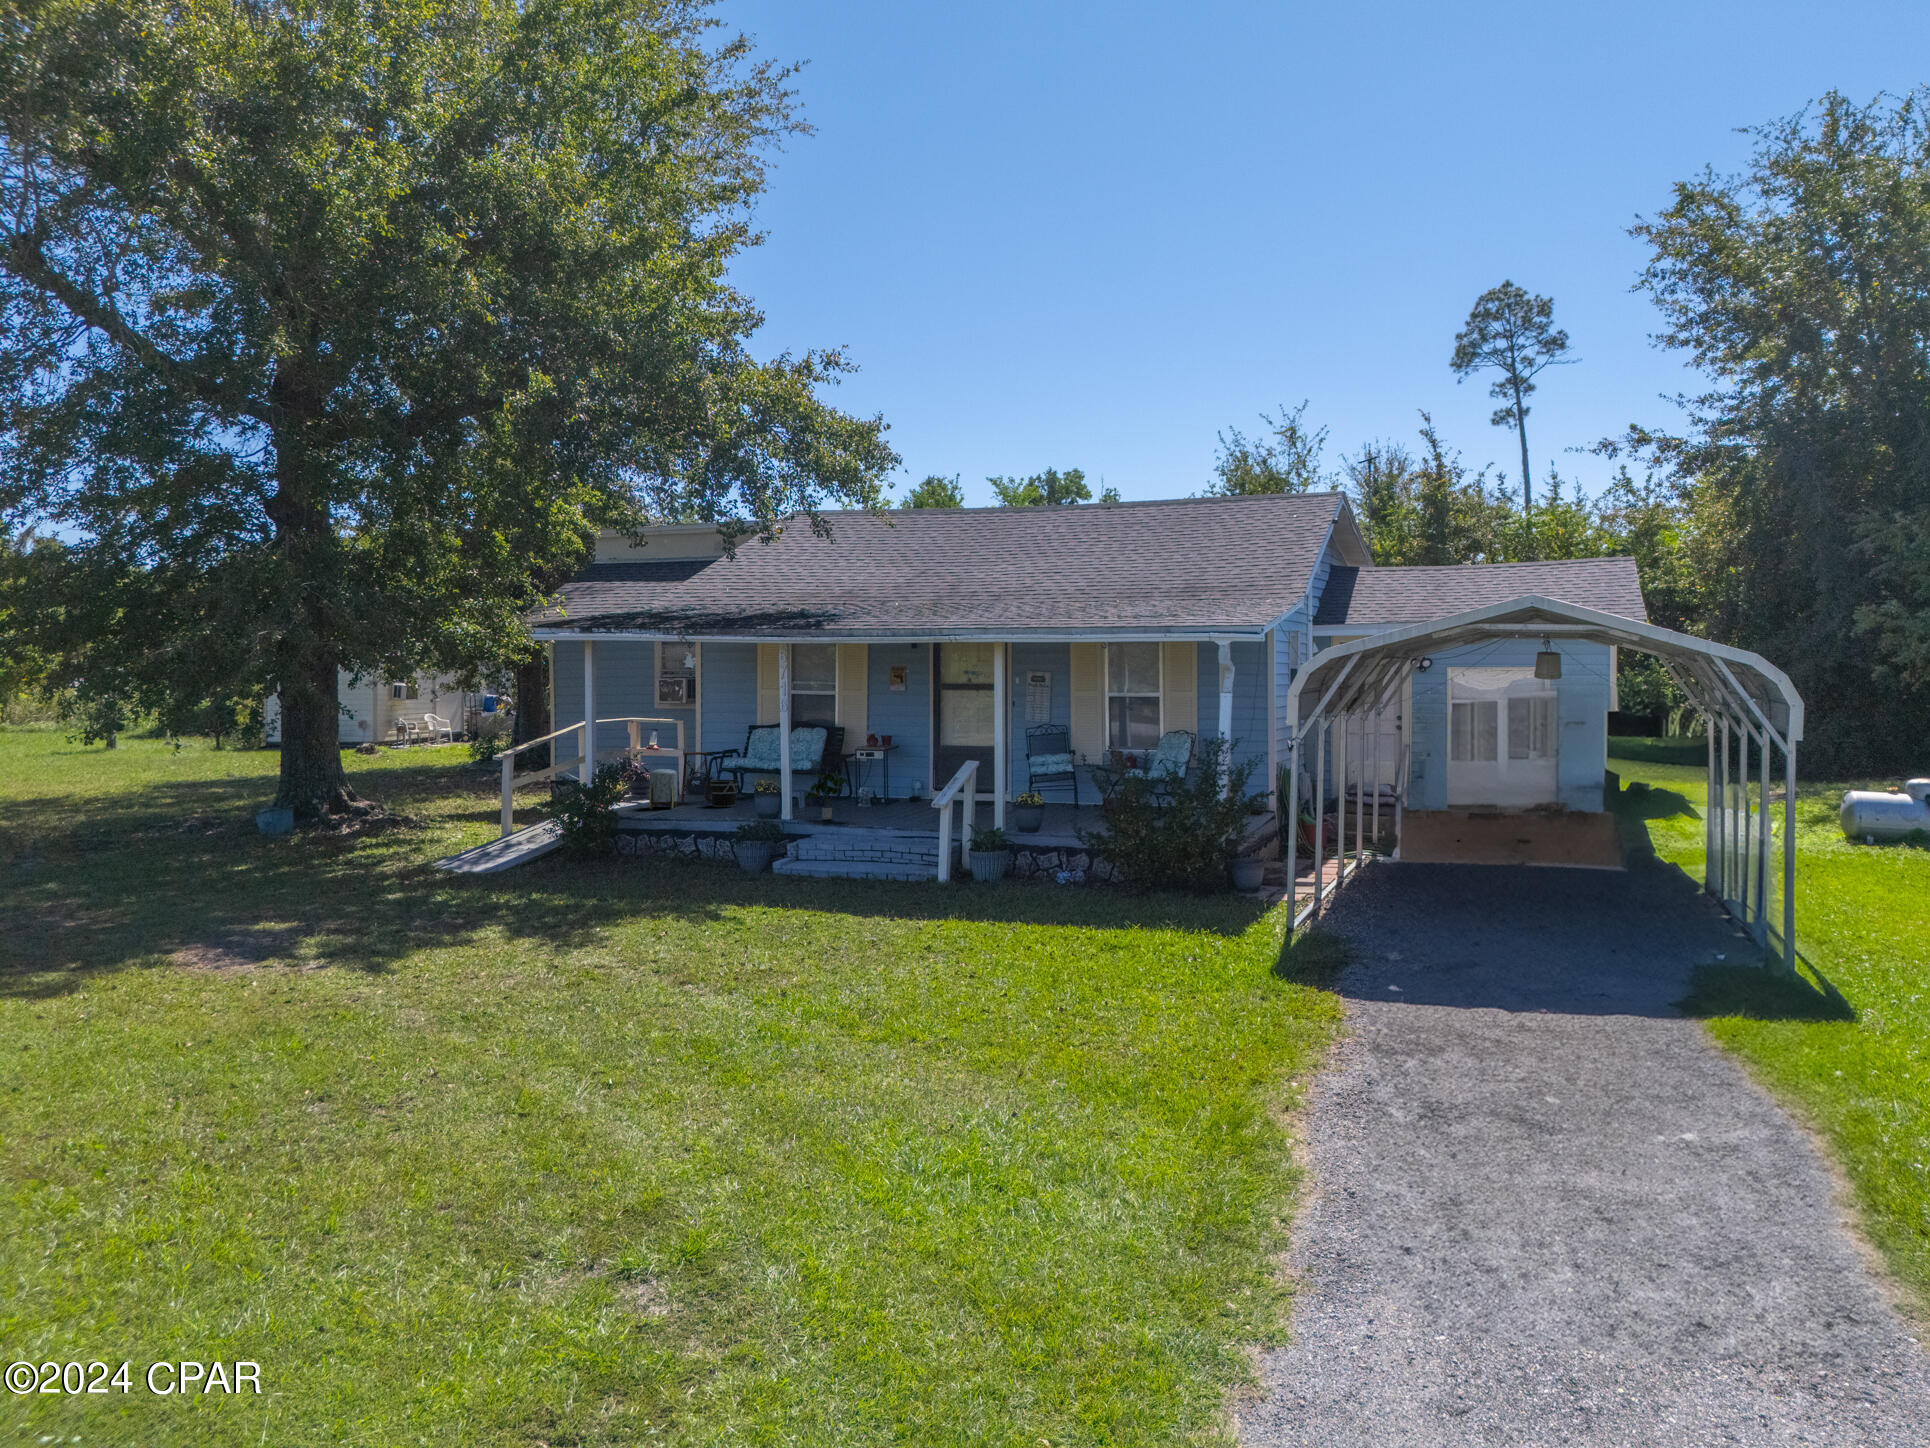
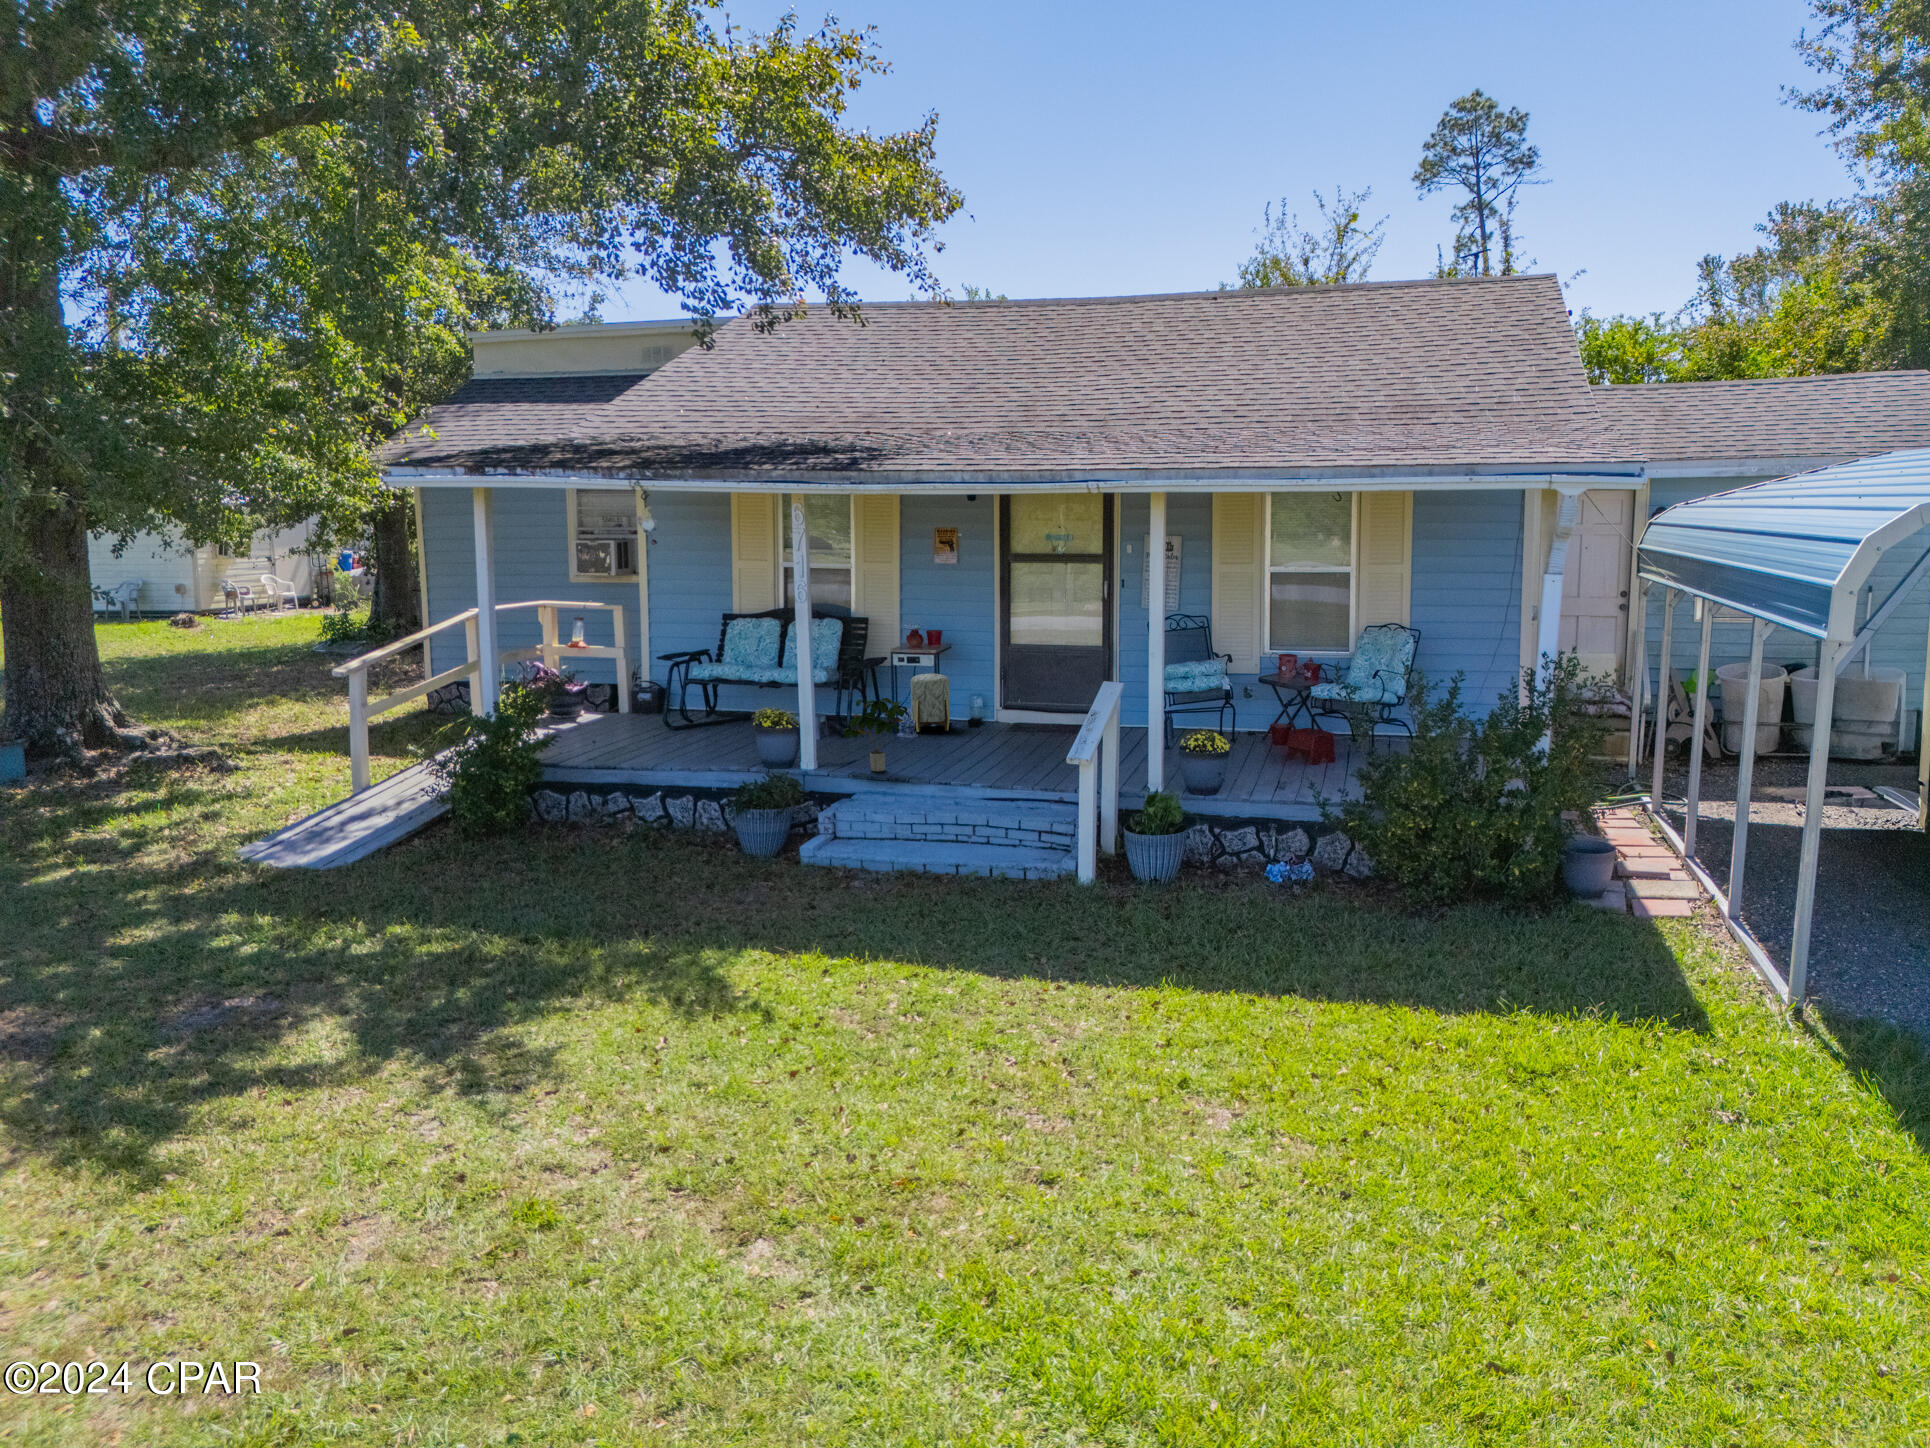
side table: present [681,752,710,804] -> none [627,655,674,735]
stool: present [649,769,678,809] -> present [911,673,950,732]
bucket: present [710,779,738,807] -> none [675,697,717,741]

